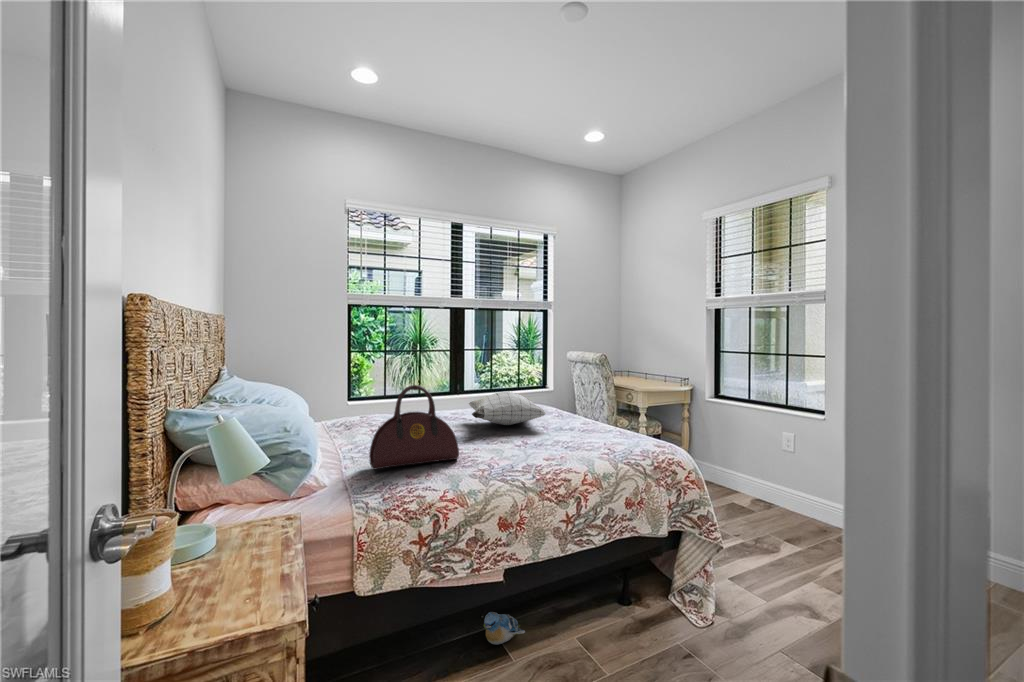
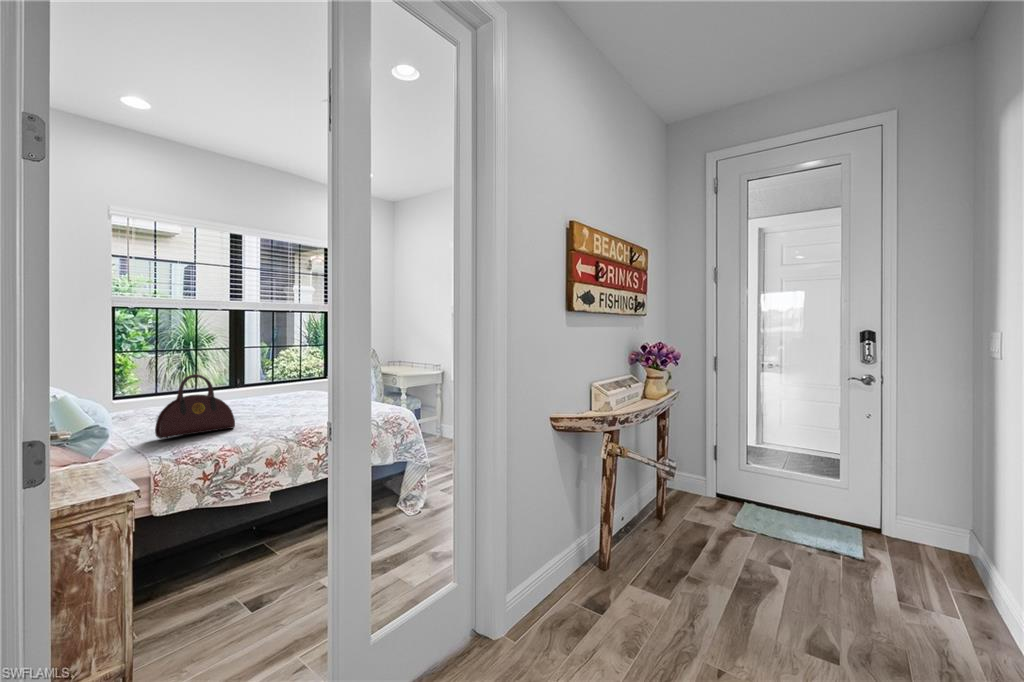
pillow: present [468,391,546,425] -> none [245,379,312,406]
plush toy: present [483,612,525,645] -> none [256,526,288,547]

